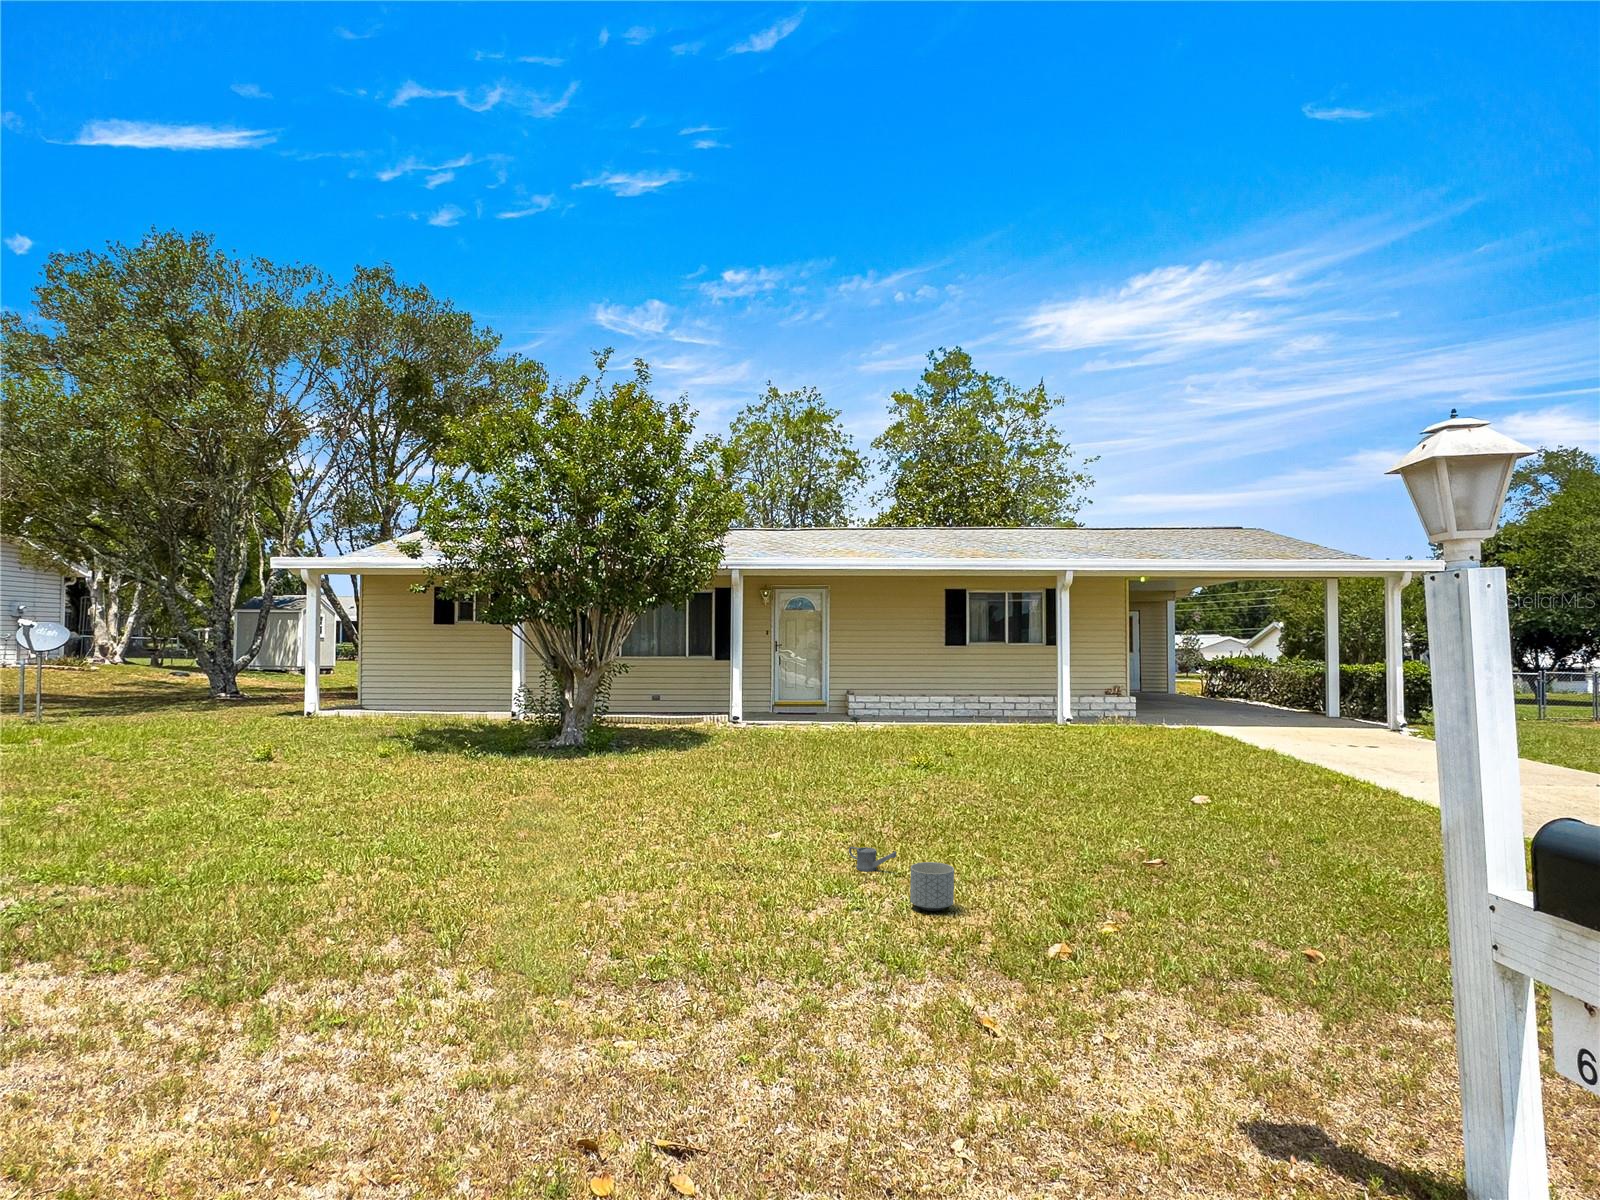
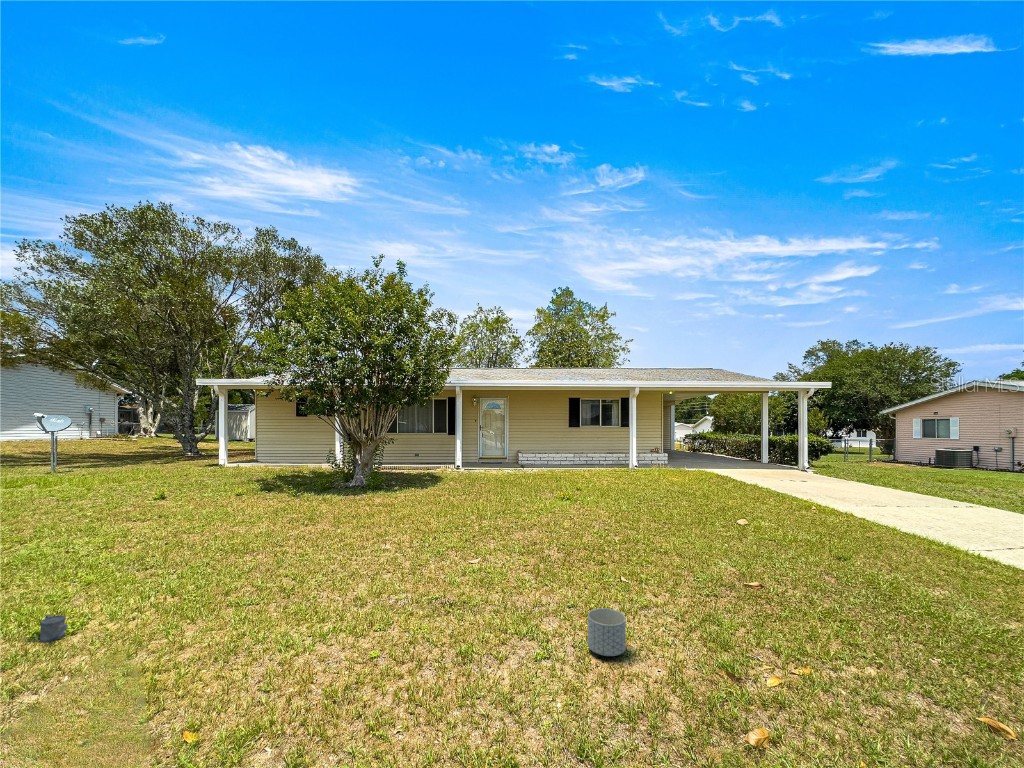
watering can: present [849,847,896,872] -> present [40,614,68,642]

